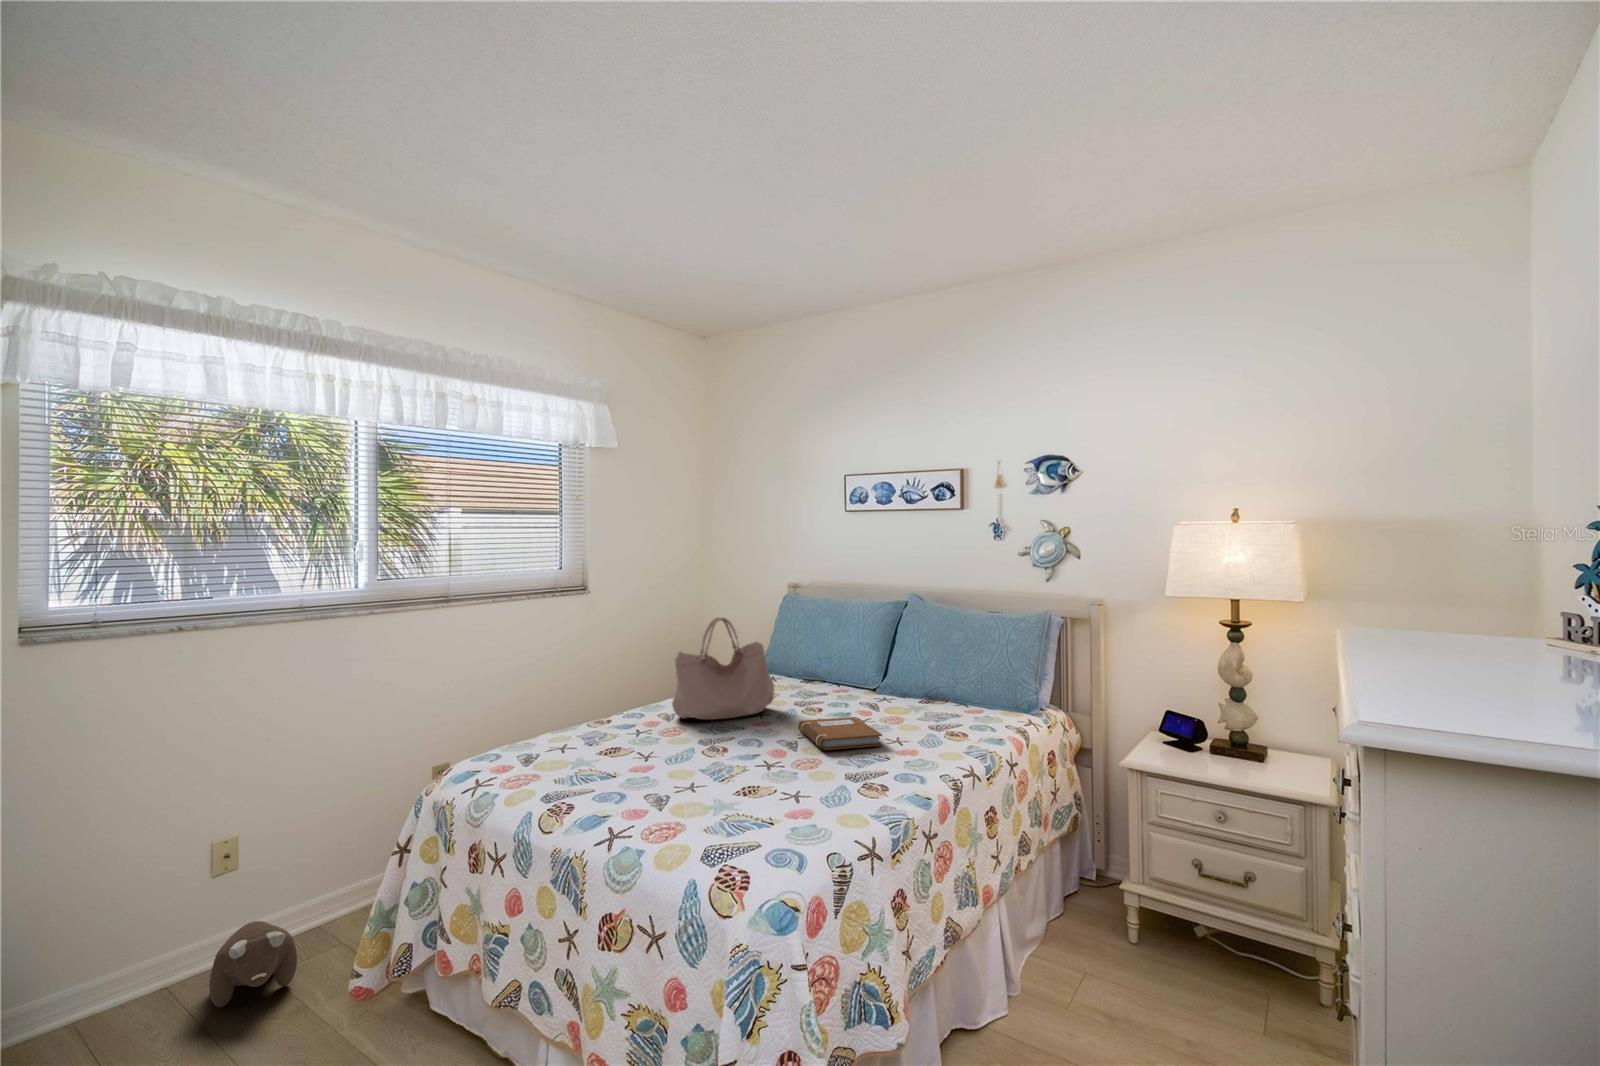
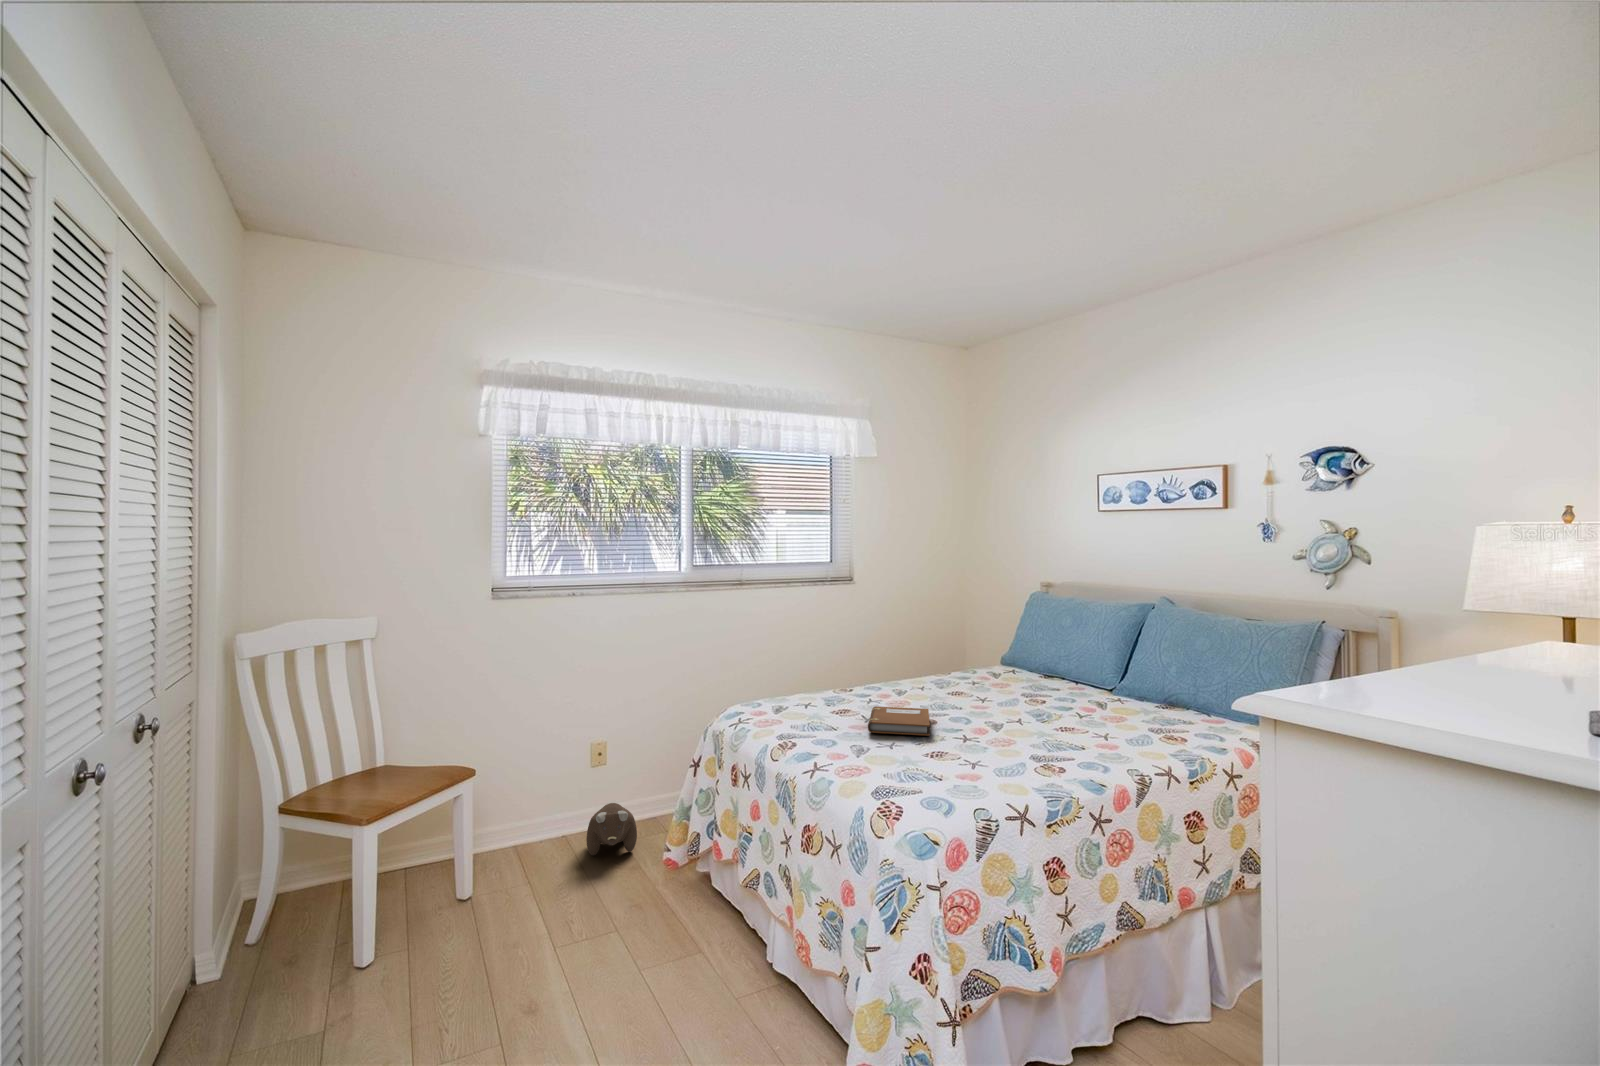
handbag: present [672,617,774,720] -> none [906,609,1002,699]
notebook: present [798,717,882,750] -> present [868,706,930,736]

